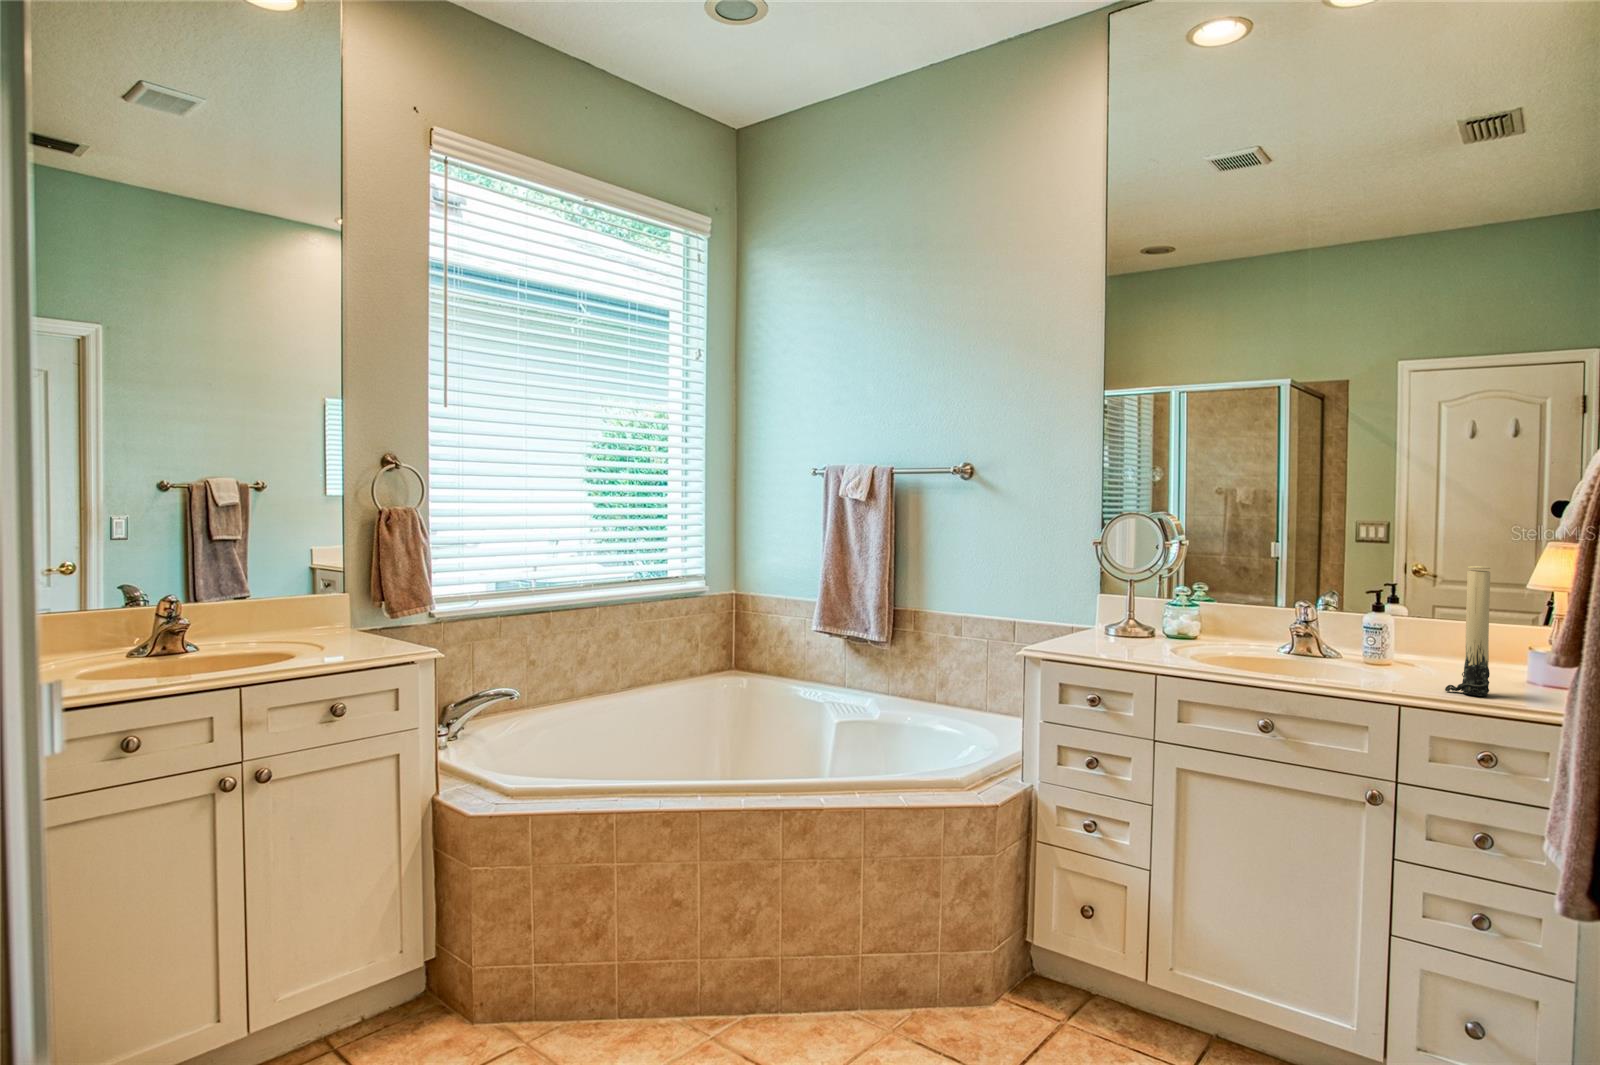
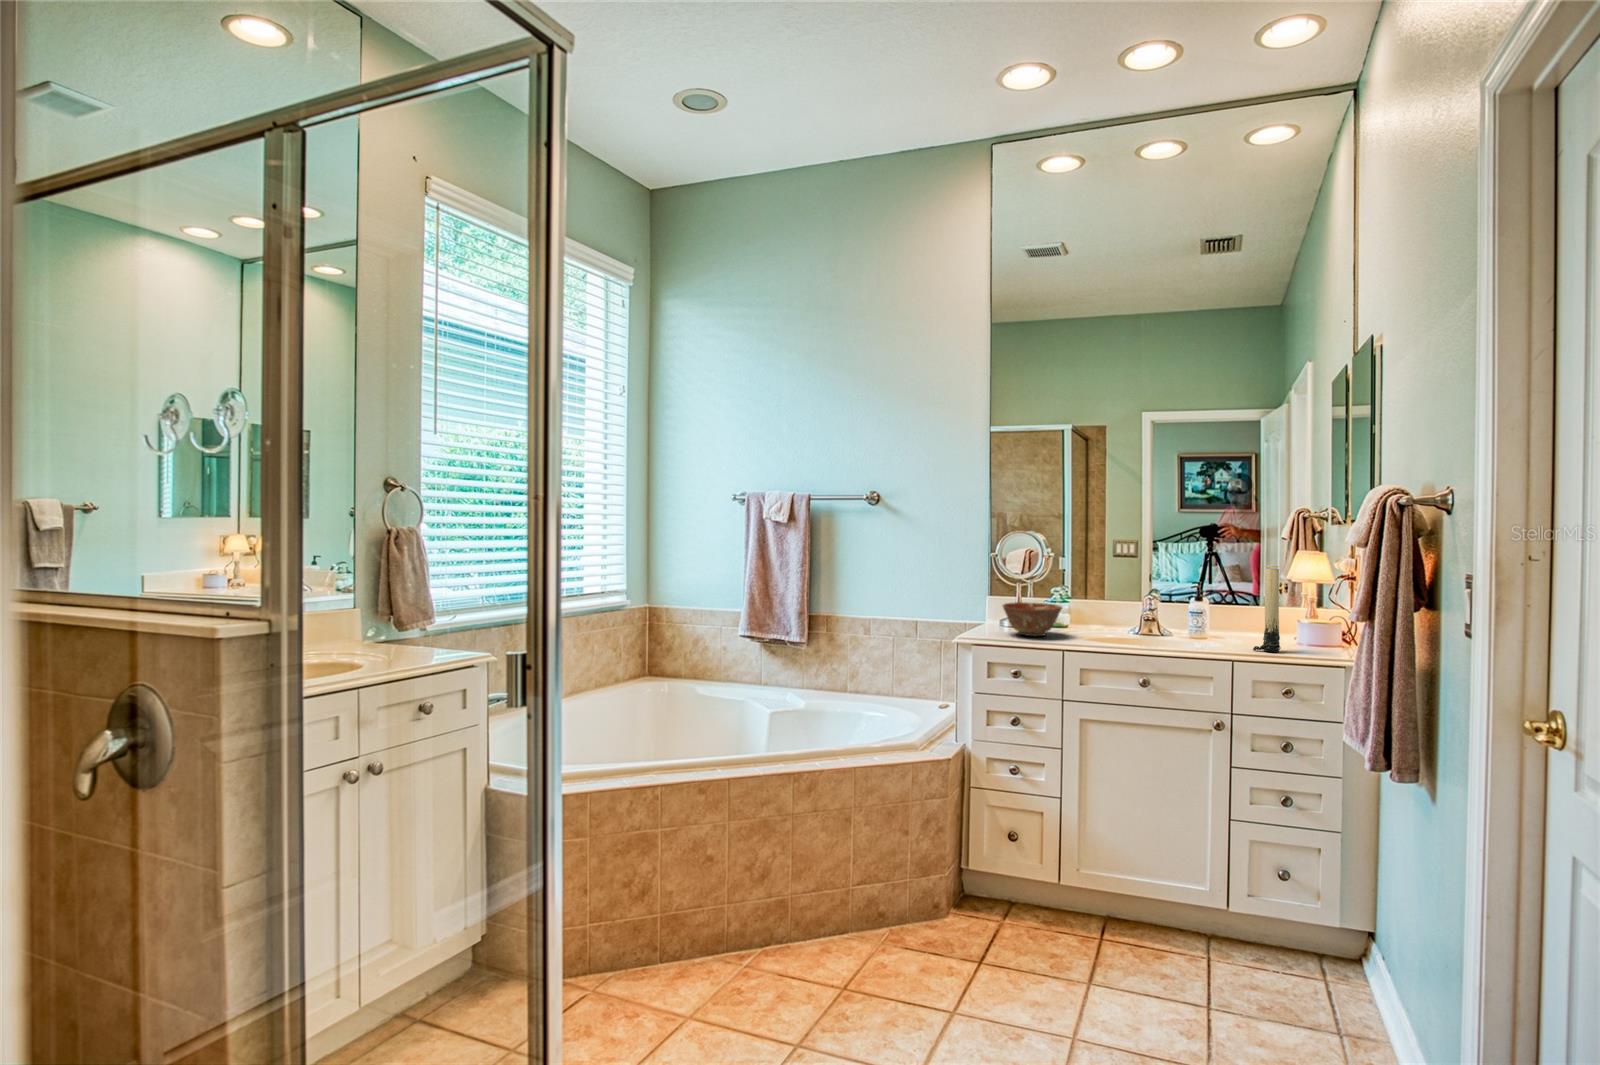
ceramic bowl: none [1088,606,1170,652] -> present [1003,602,1062,636]

